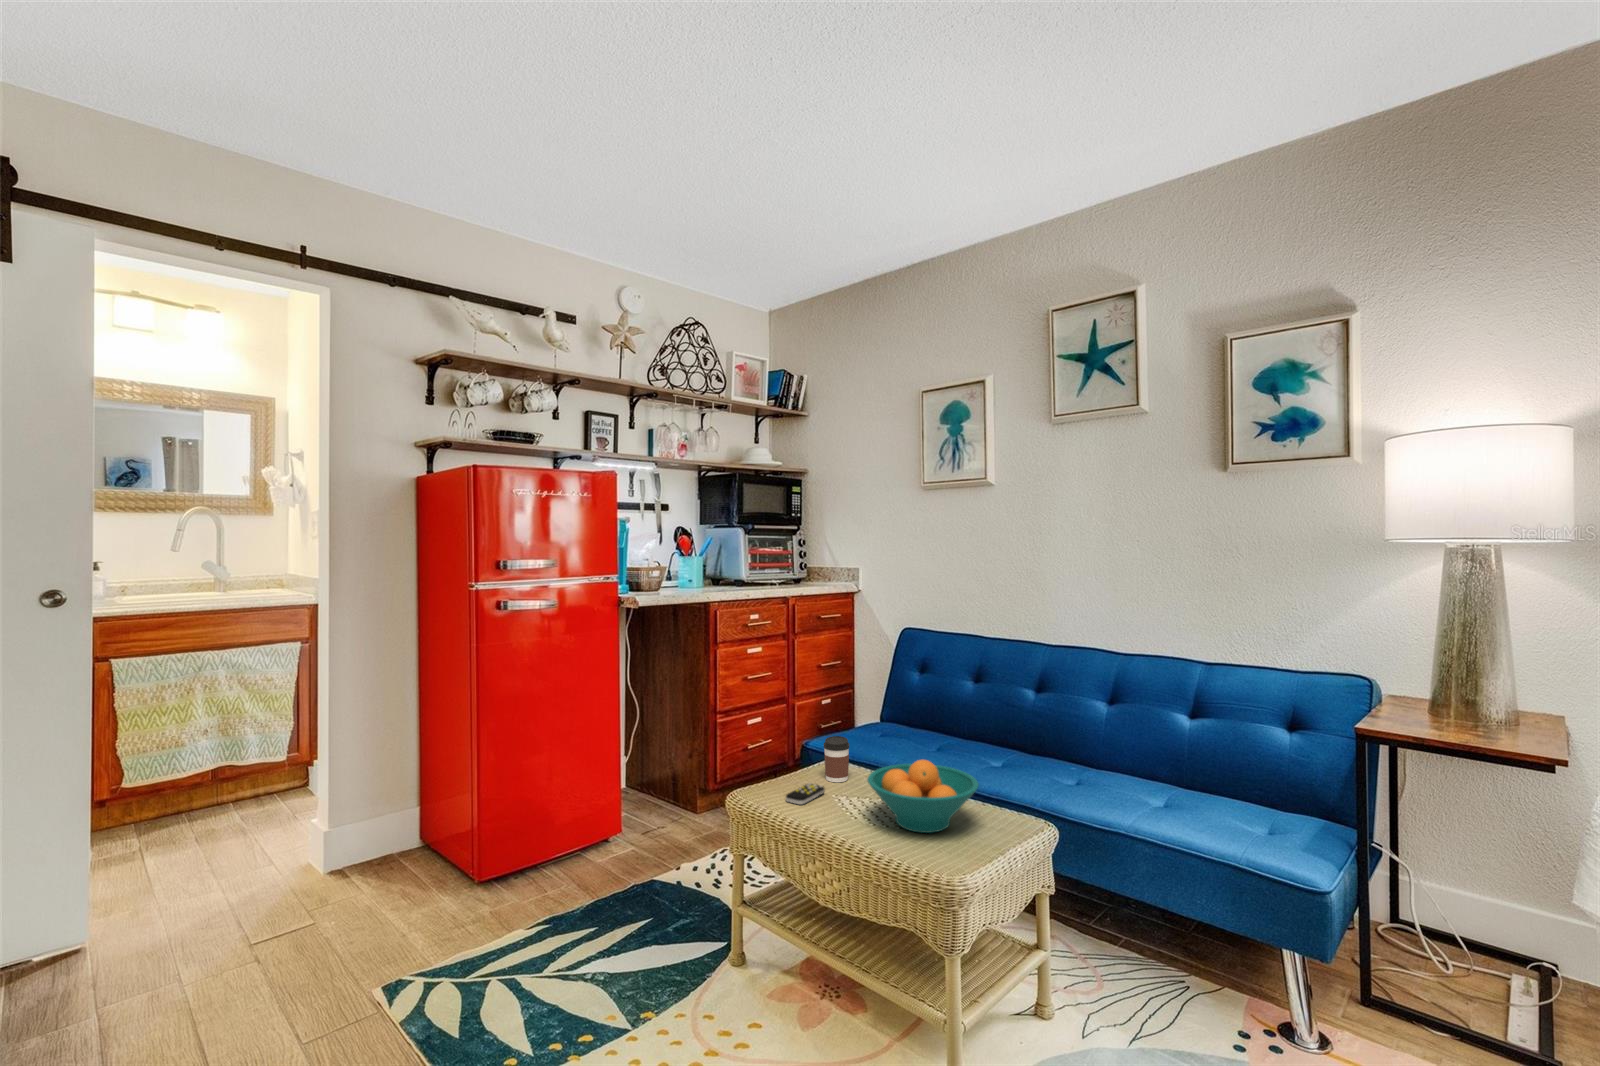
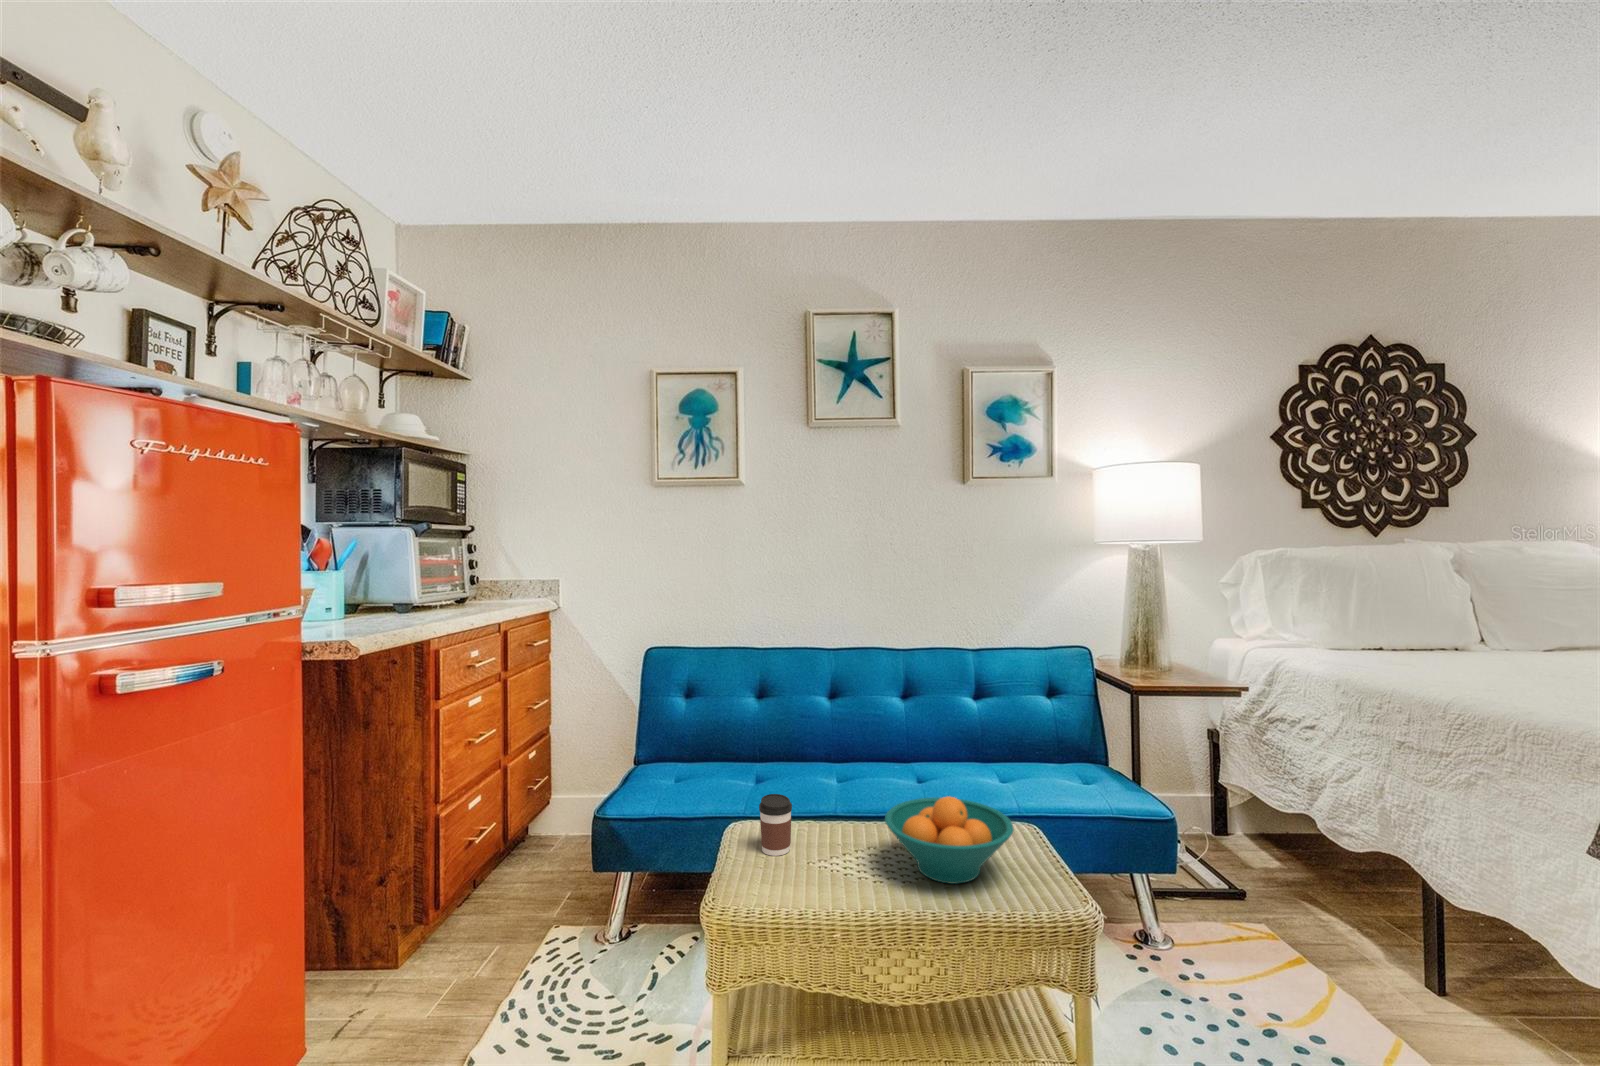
remote control: present [786,783,825,805] -> none [778,864,815,902]

